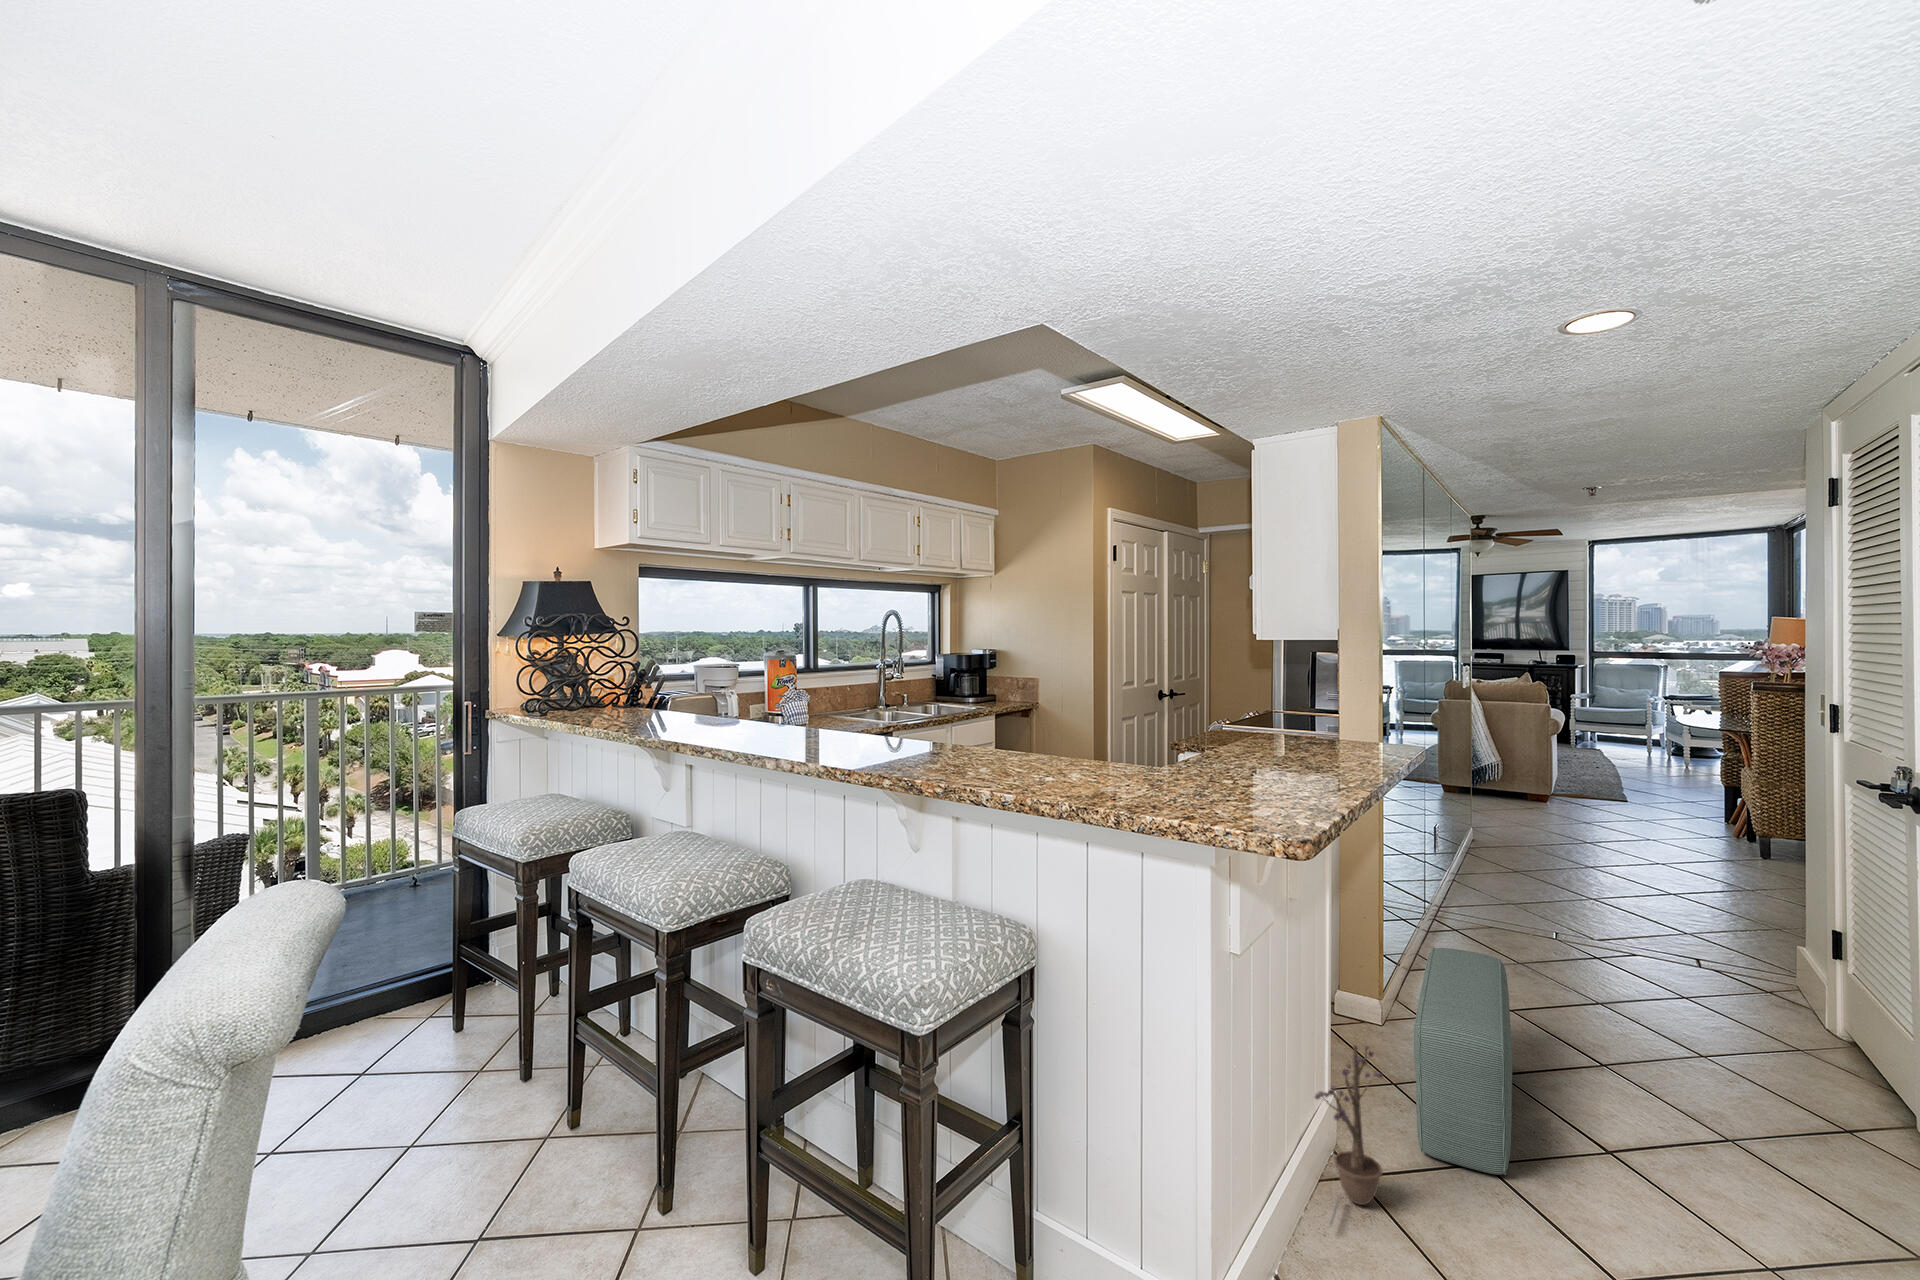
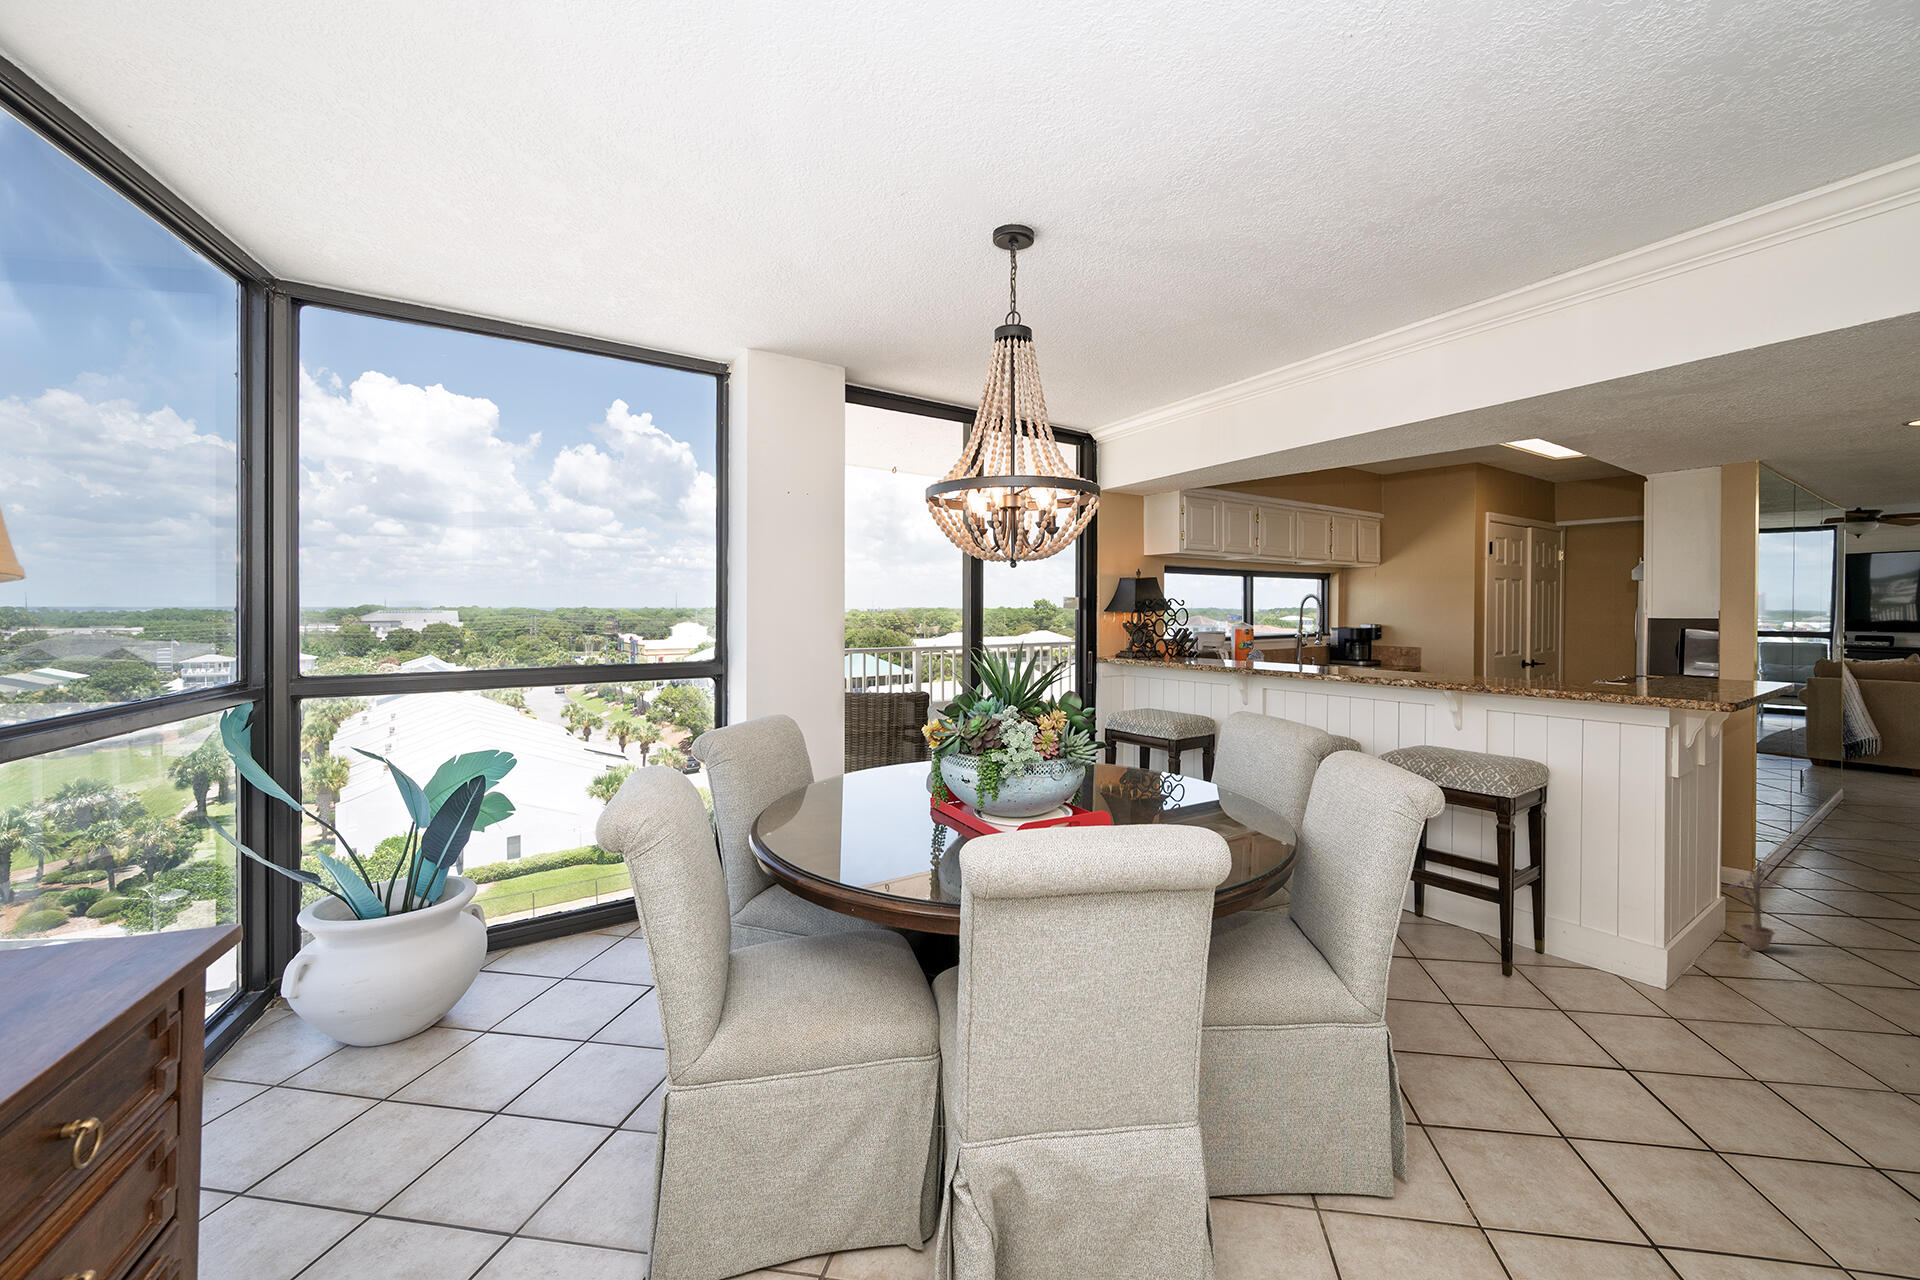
pouf: present [1414,948,1512,1175] -> none [1797,834,1874,951]

